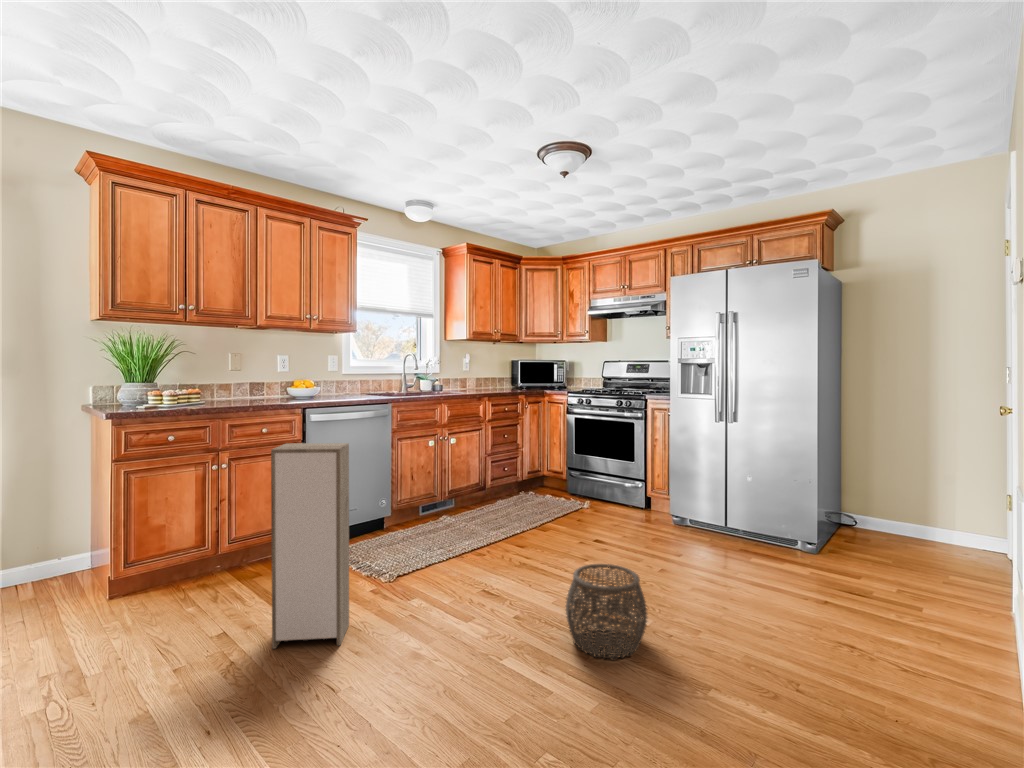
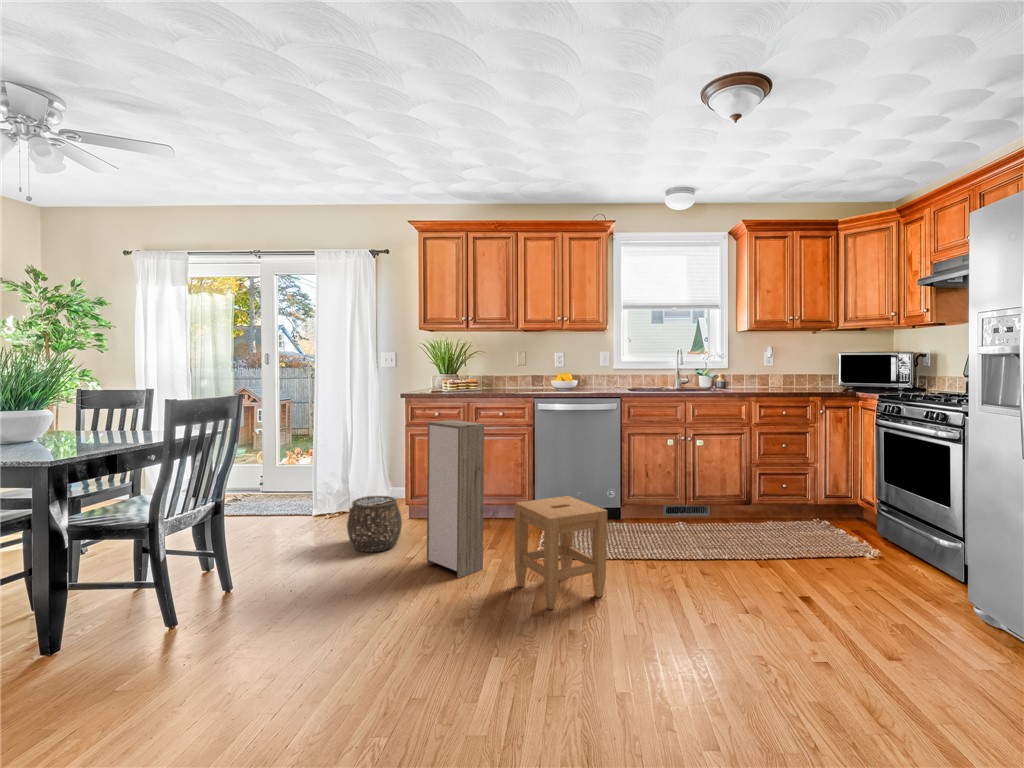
stool: none [412,510,503,632] -> present [515,496,607,609]
woven basket: present [566,564,647,659] -> present [347,496,402,552]

